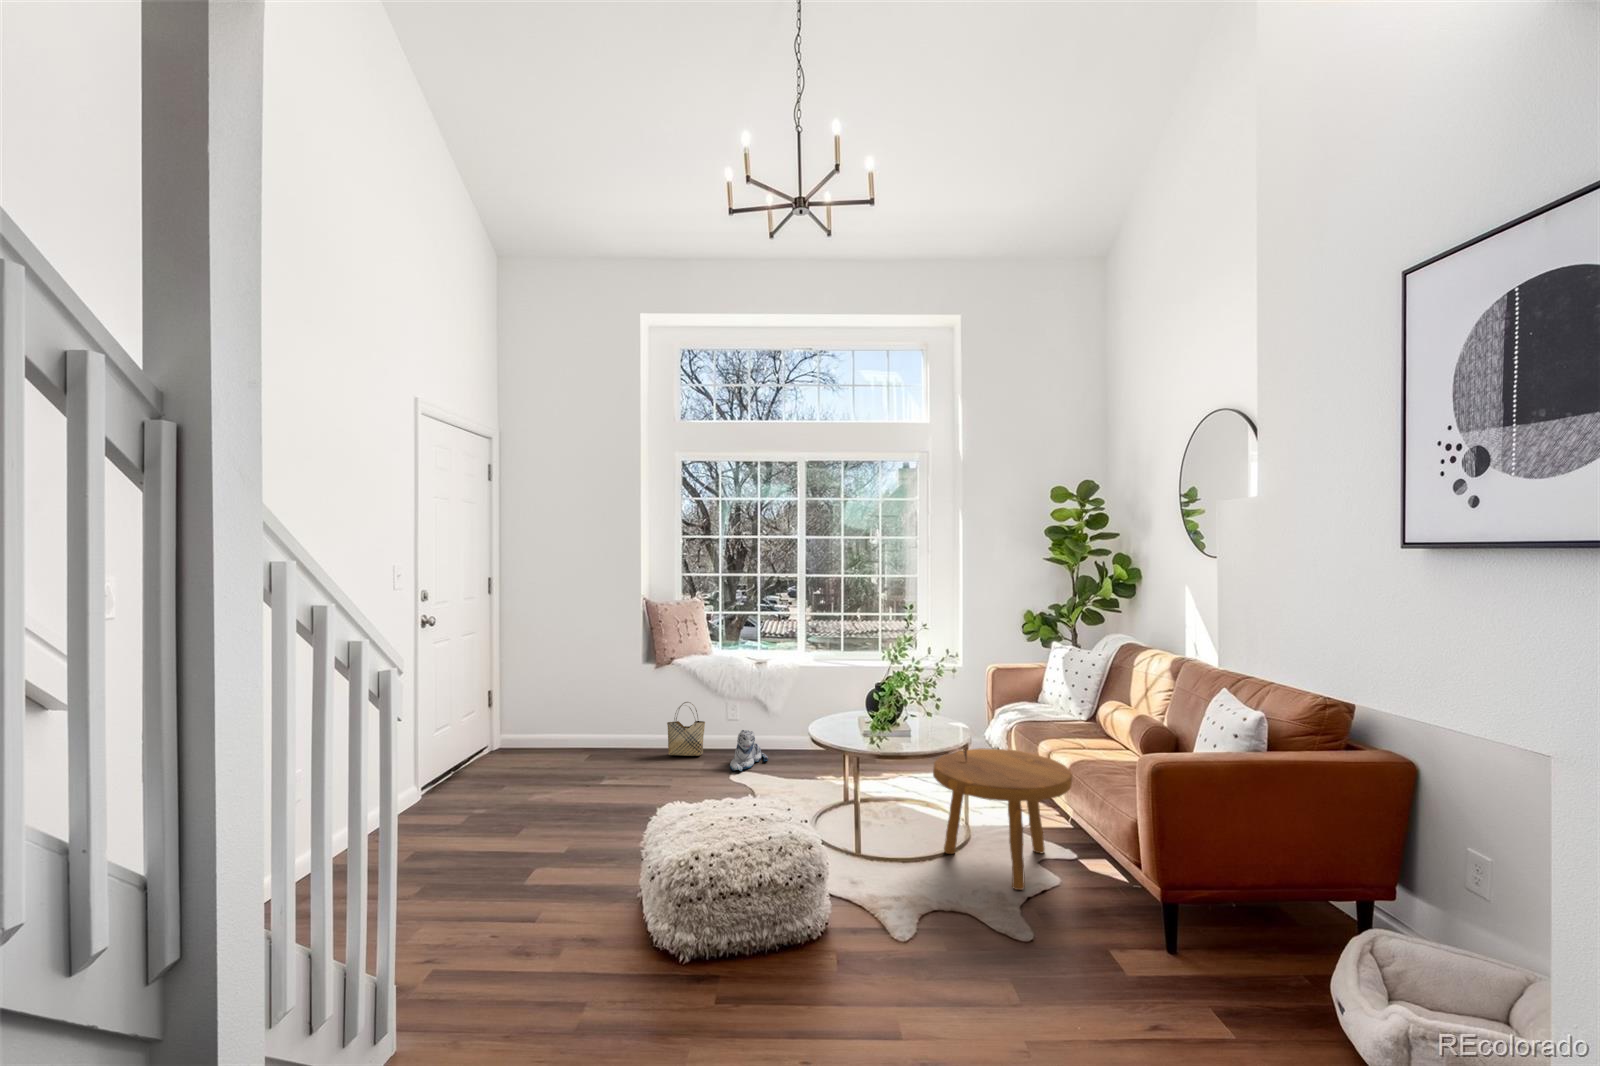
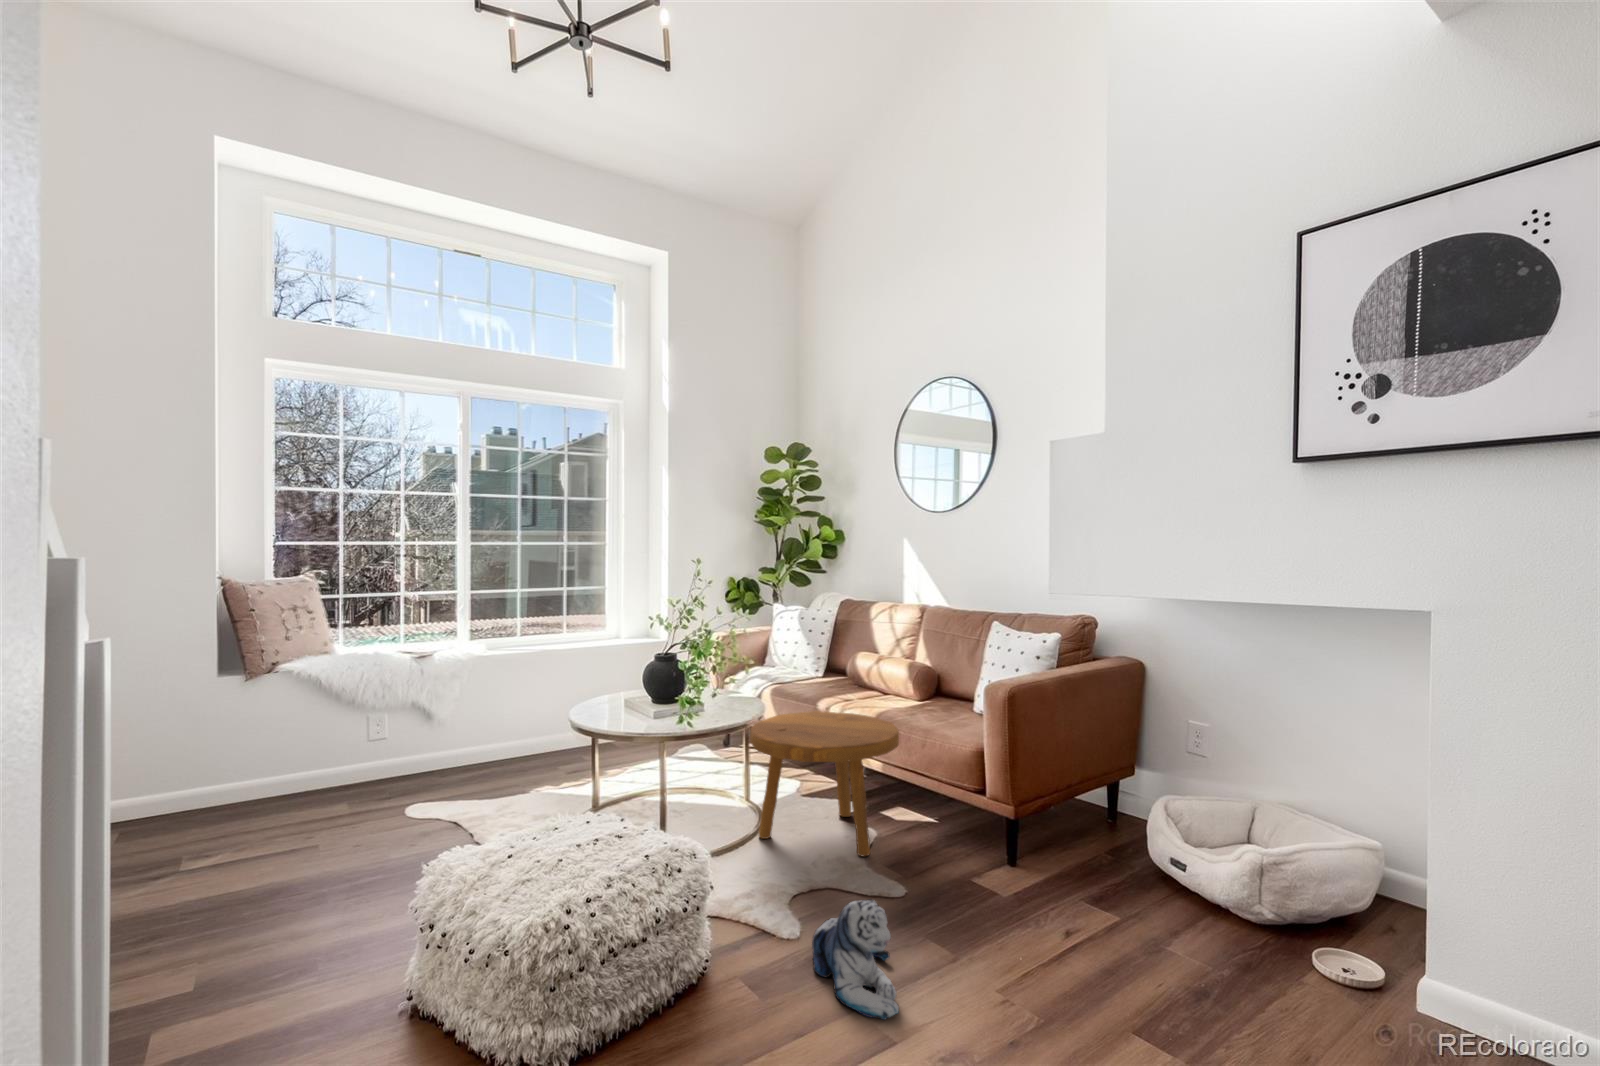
woven basket: present [667,702,705,756] -> none [269,719,336,803]
plush toy: present [730,730,768,771] -> present [812,899,899,1020]

